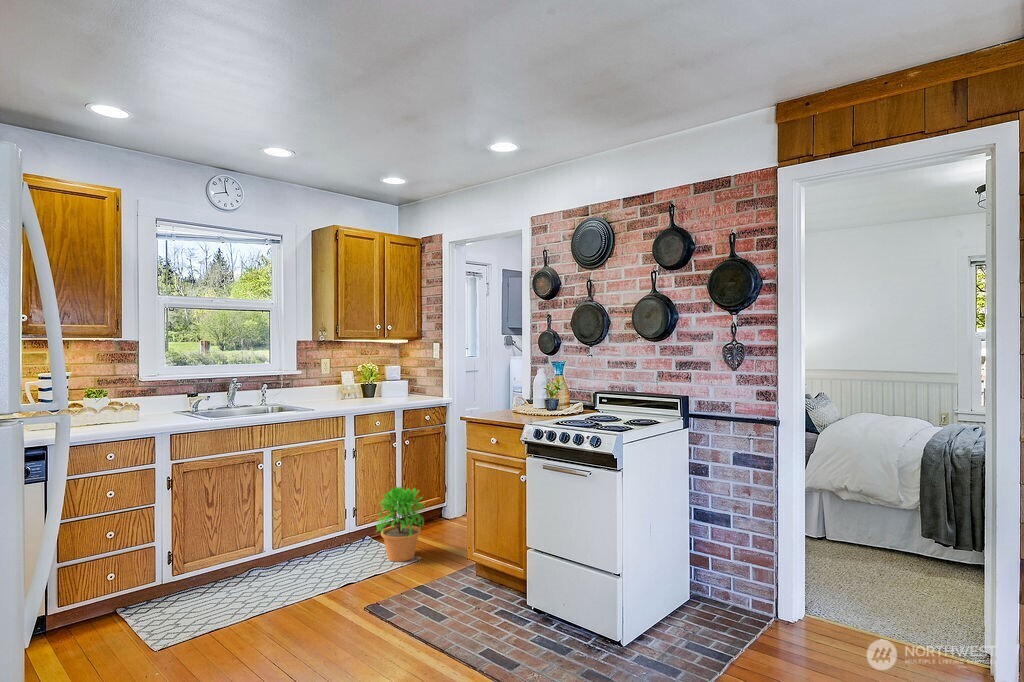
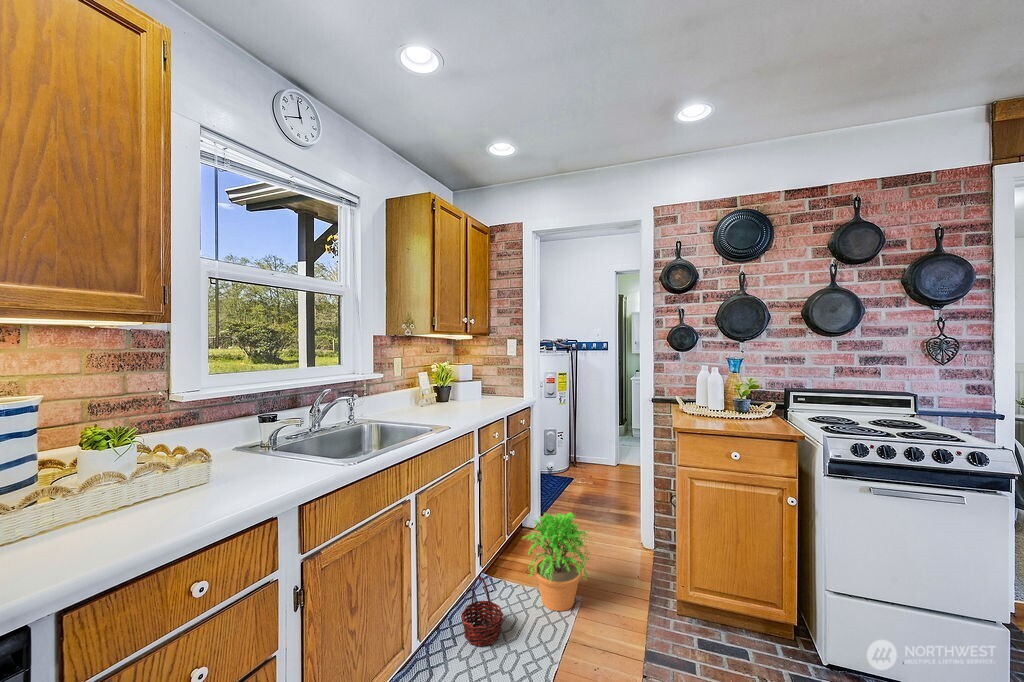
basket: none [313,521,346,567] -> present [461,577,503,646]

